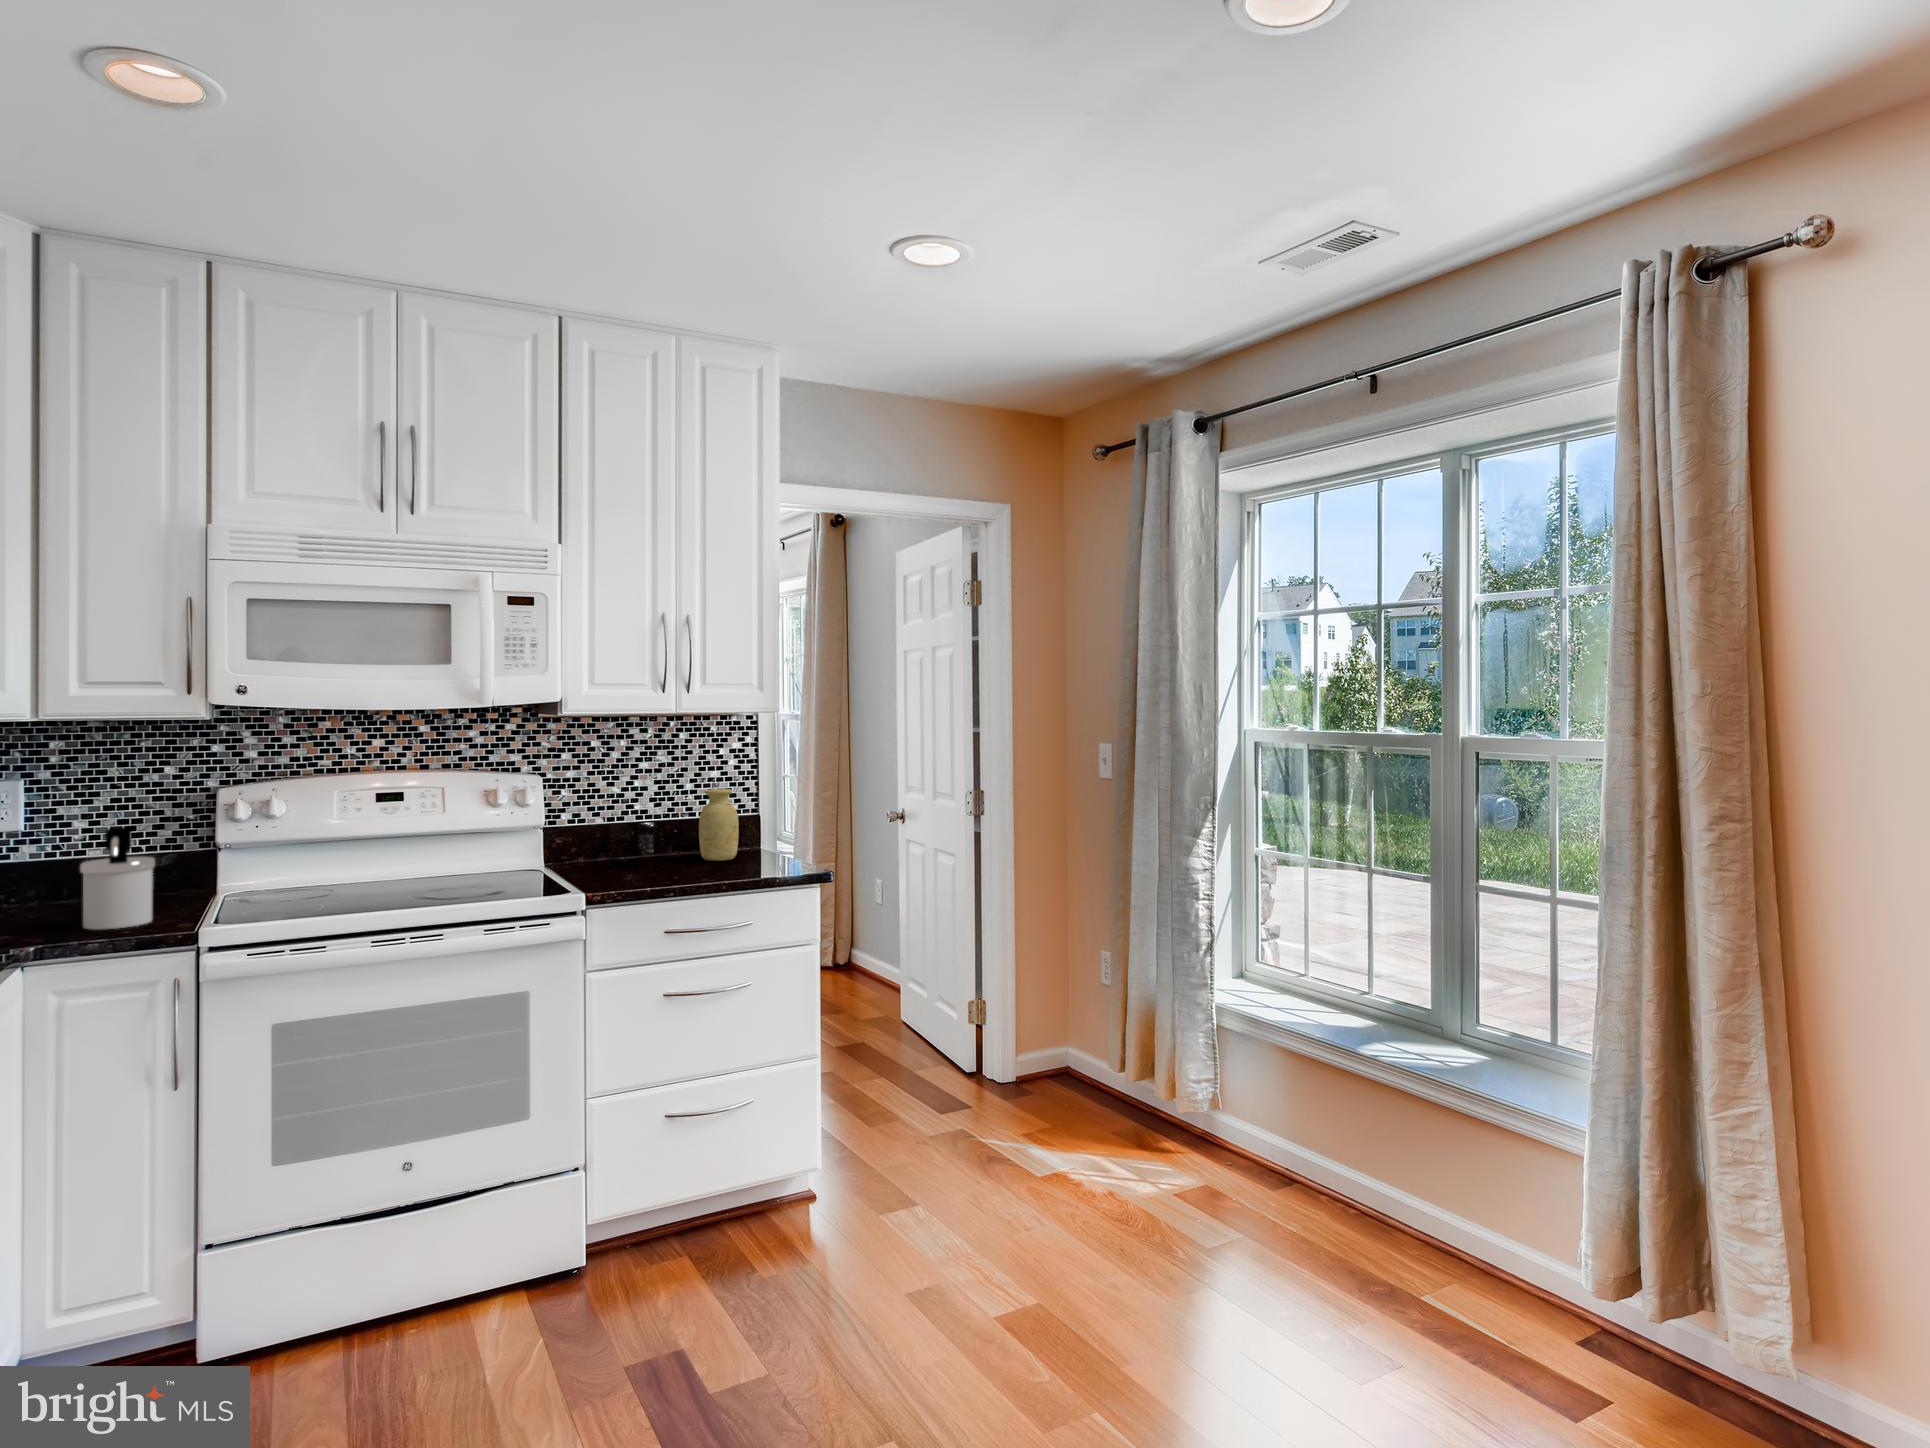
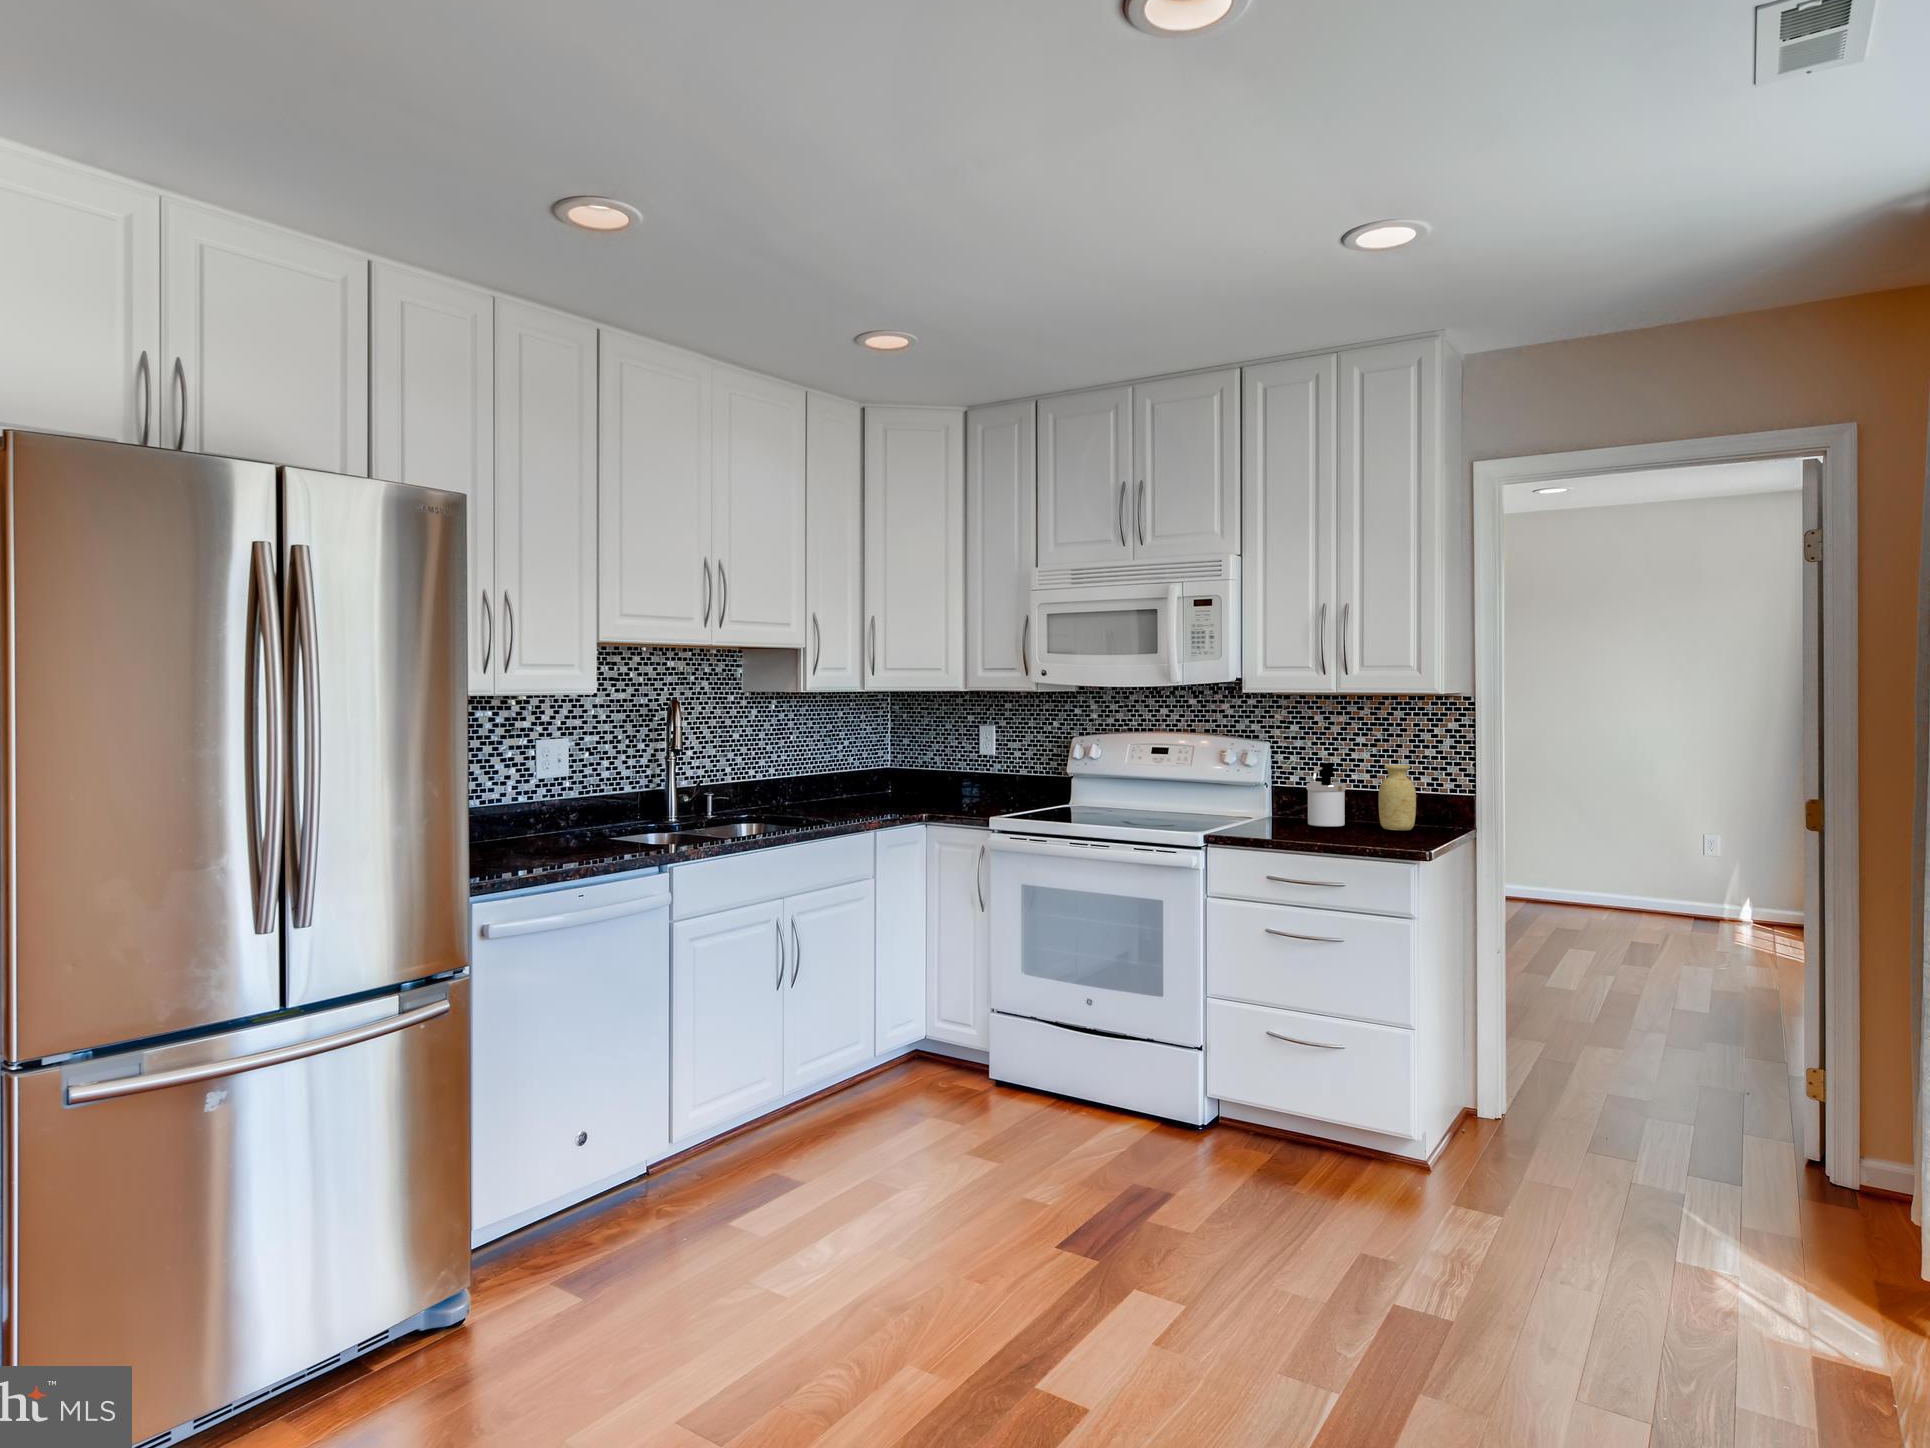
soap dispenser: present [80,827,155,930] -> present [1306,763,1346,827]

